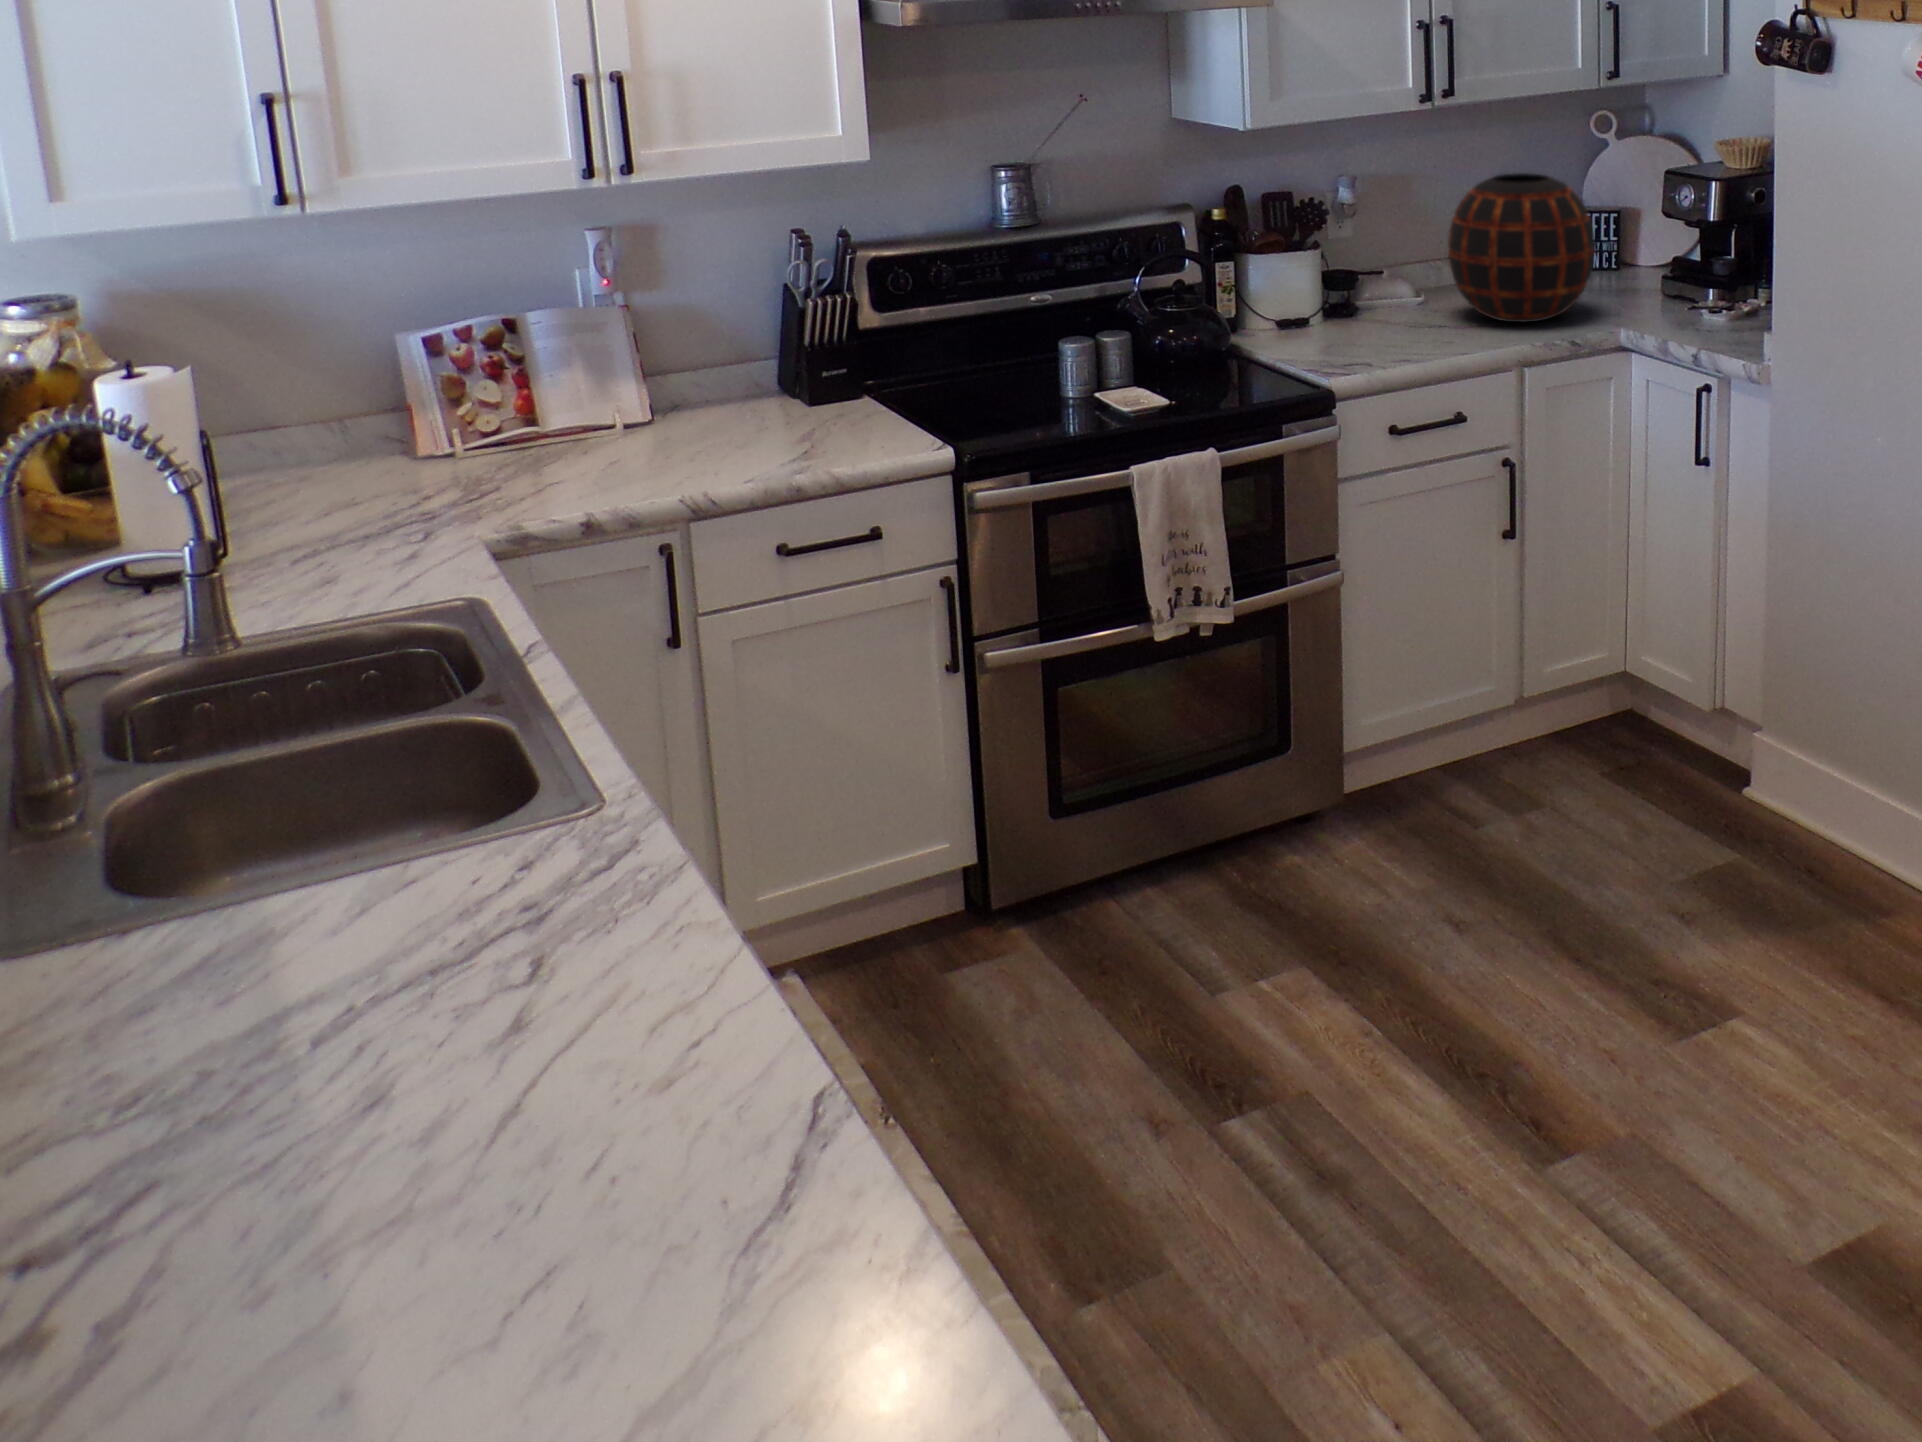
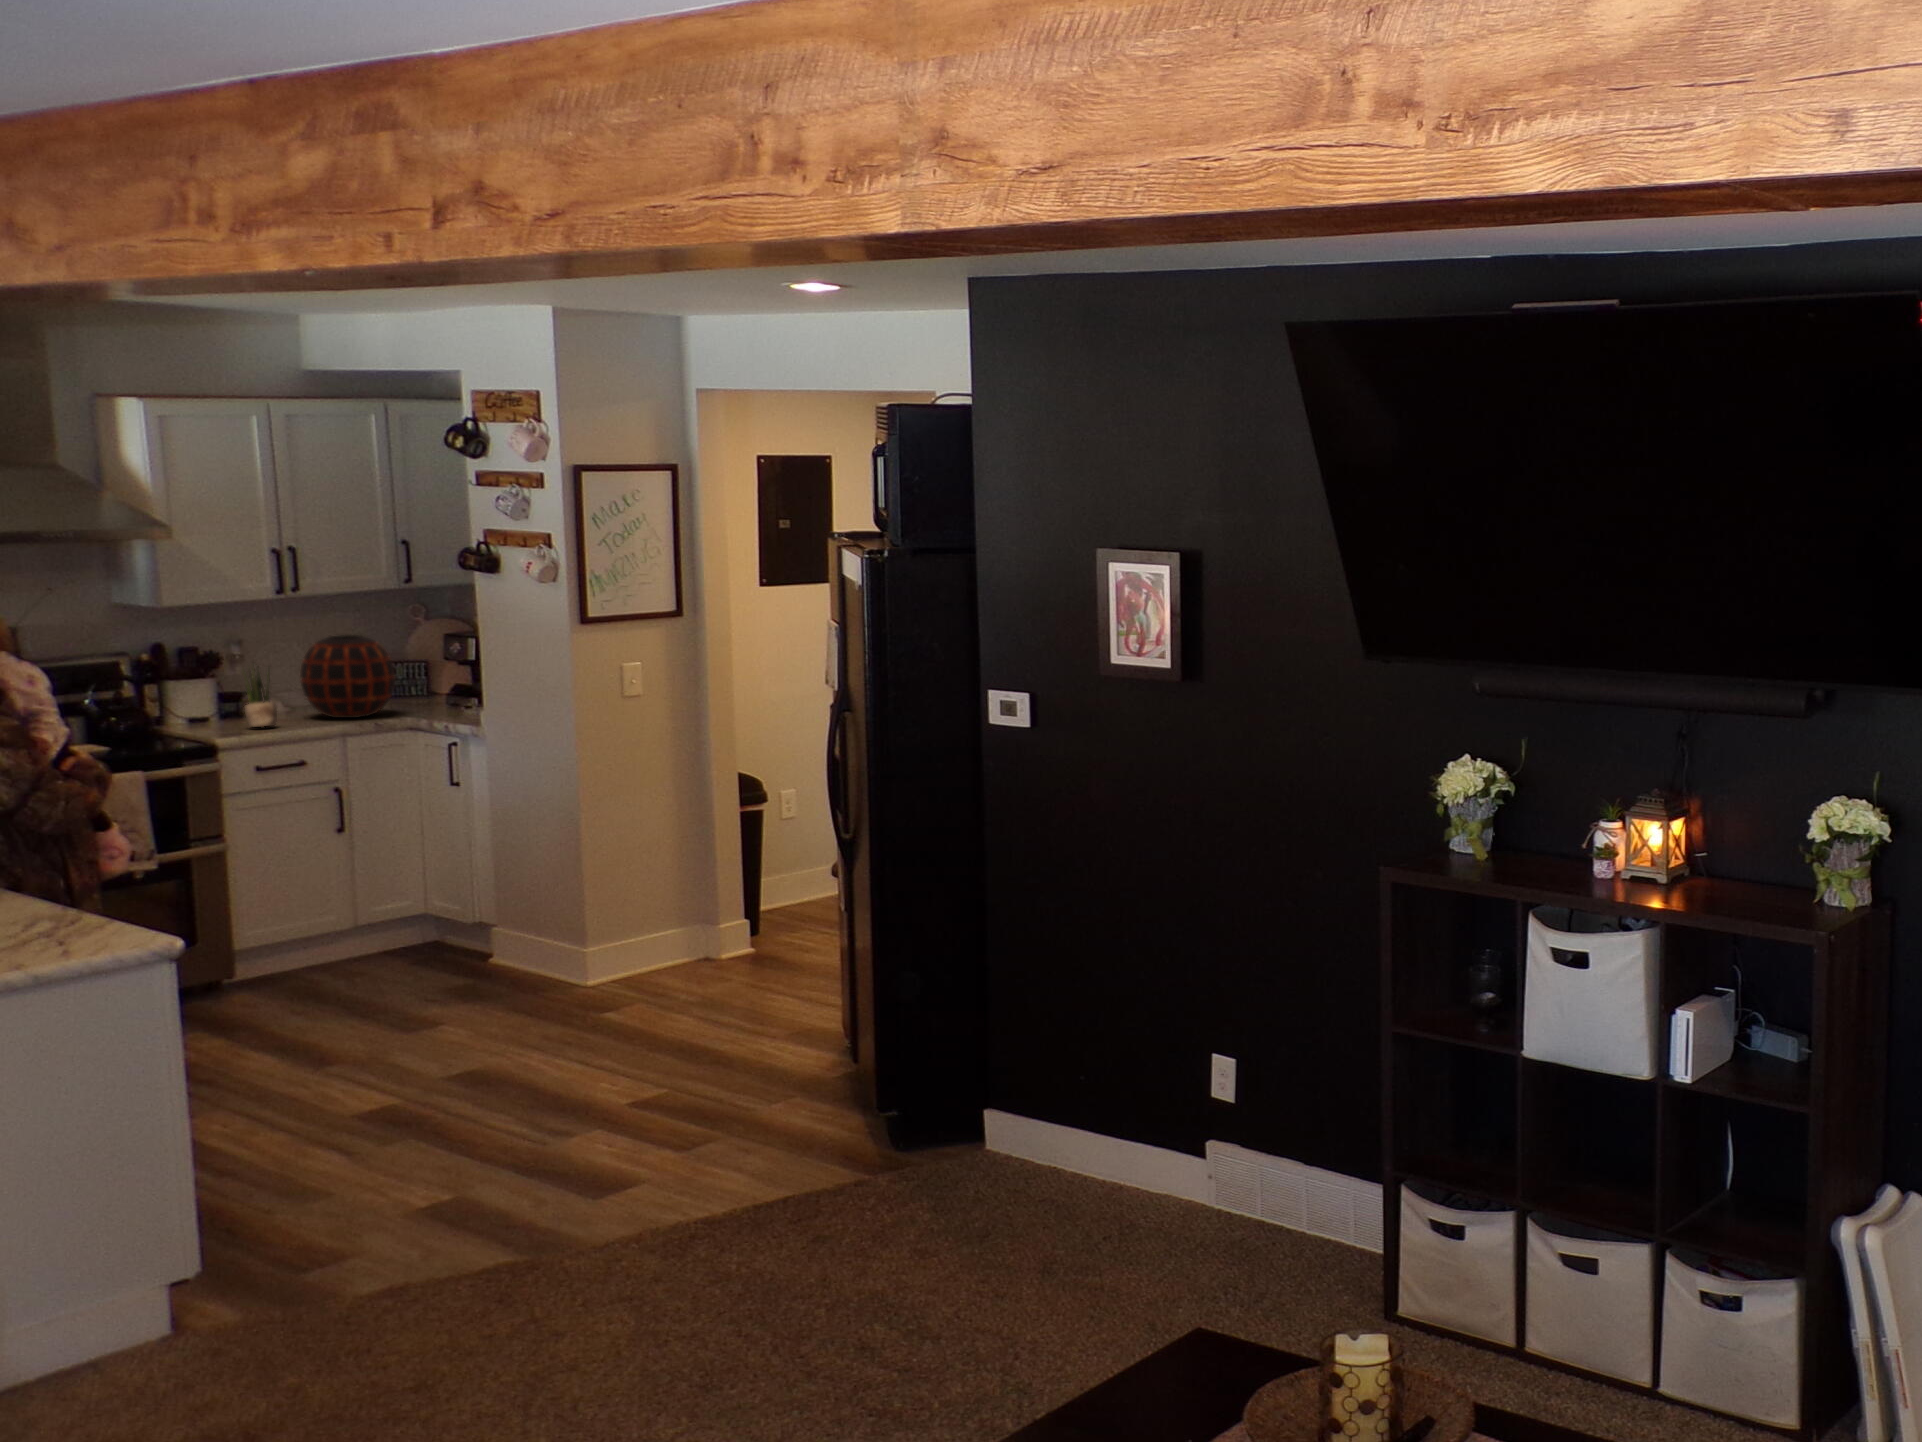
potted plant: none [1367,223,1418,344] -> present [245,666,277,727]

